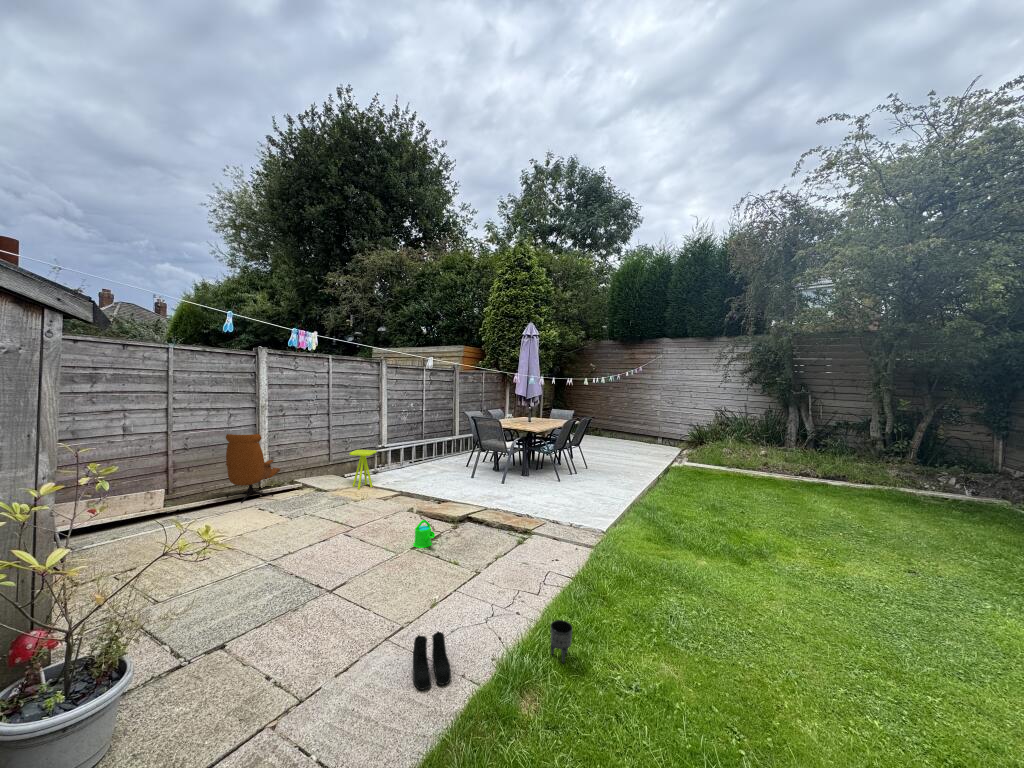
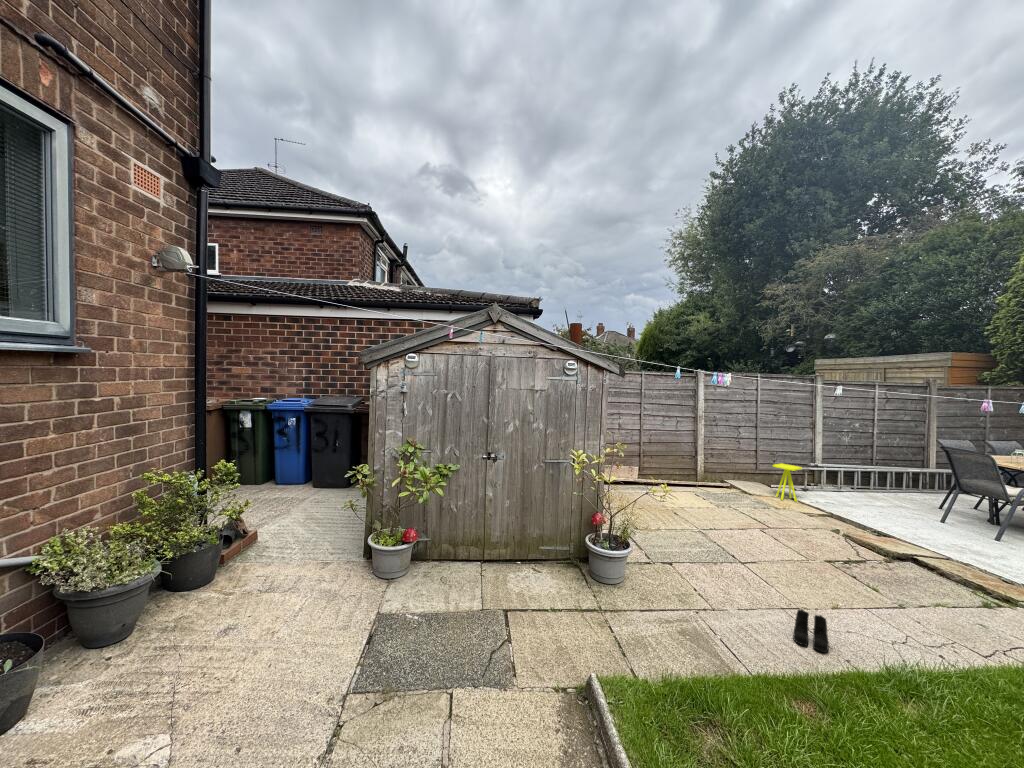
lounge chair: present [226,434,280,503] -> none [674,435,712,488]
watering can: present [413,520,435,548] -> none [827,539,851,567]
planter: present [551,620,572,663] -> none [953,664,987,708]

